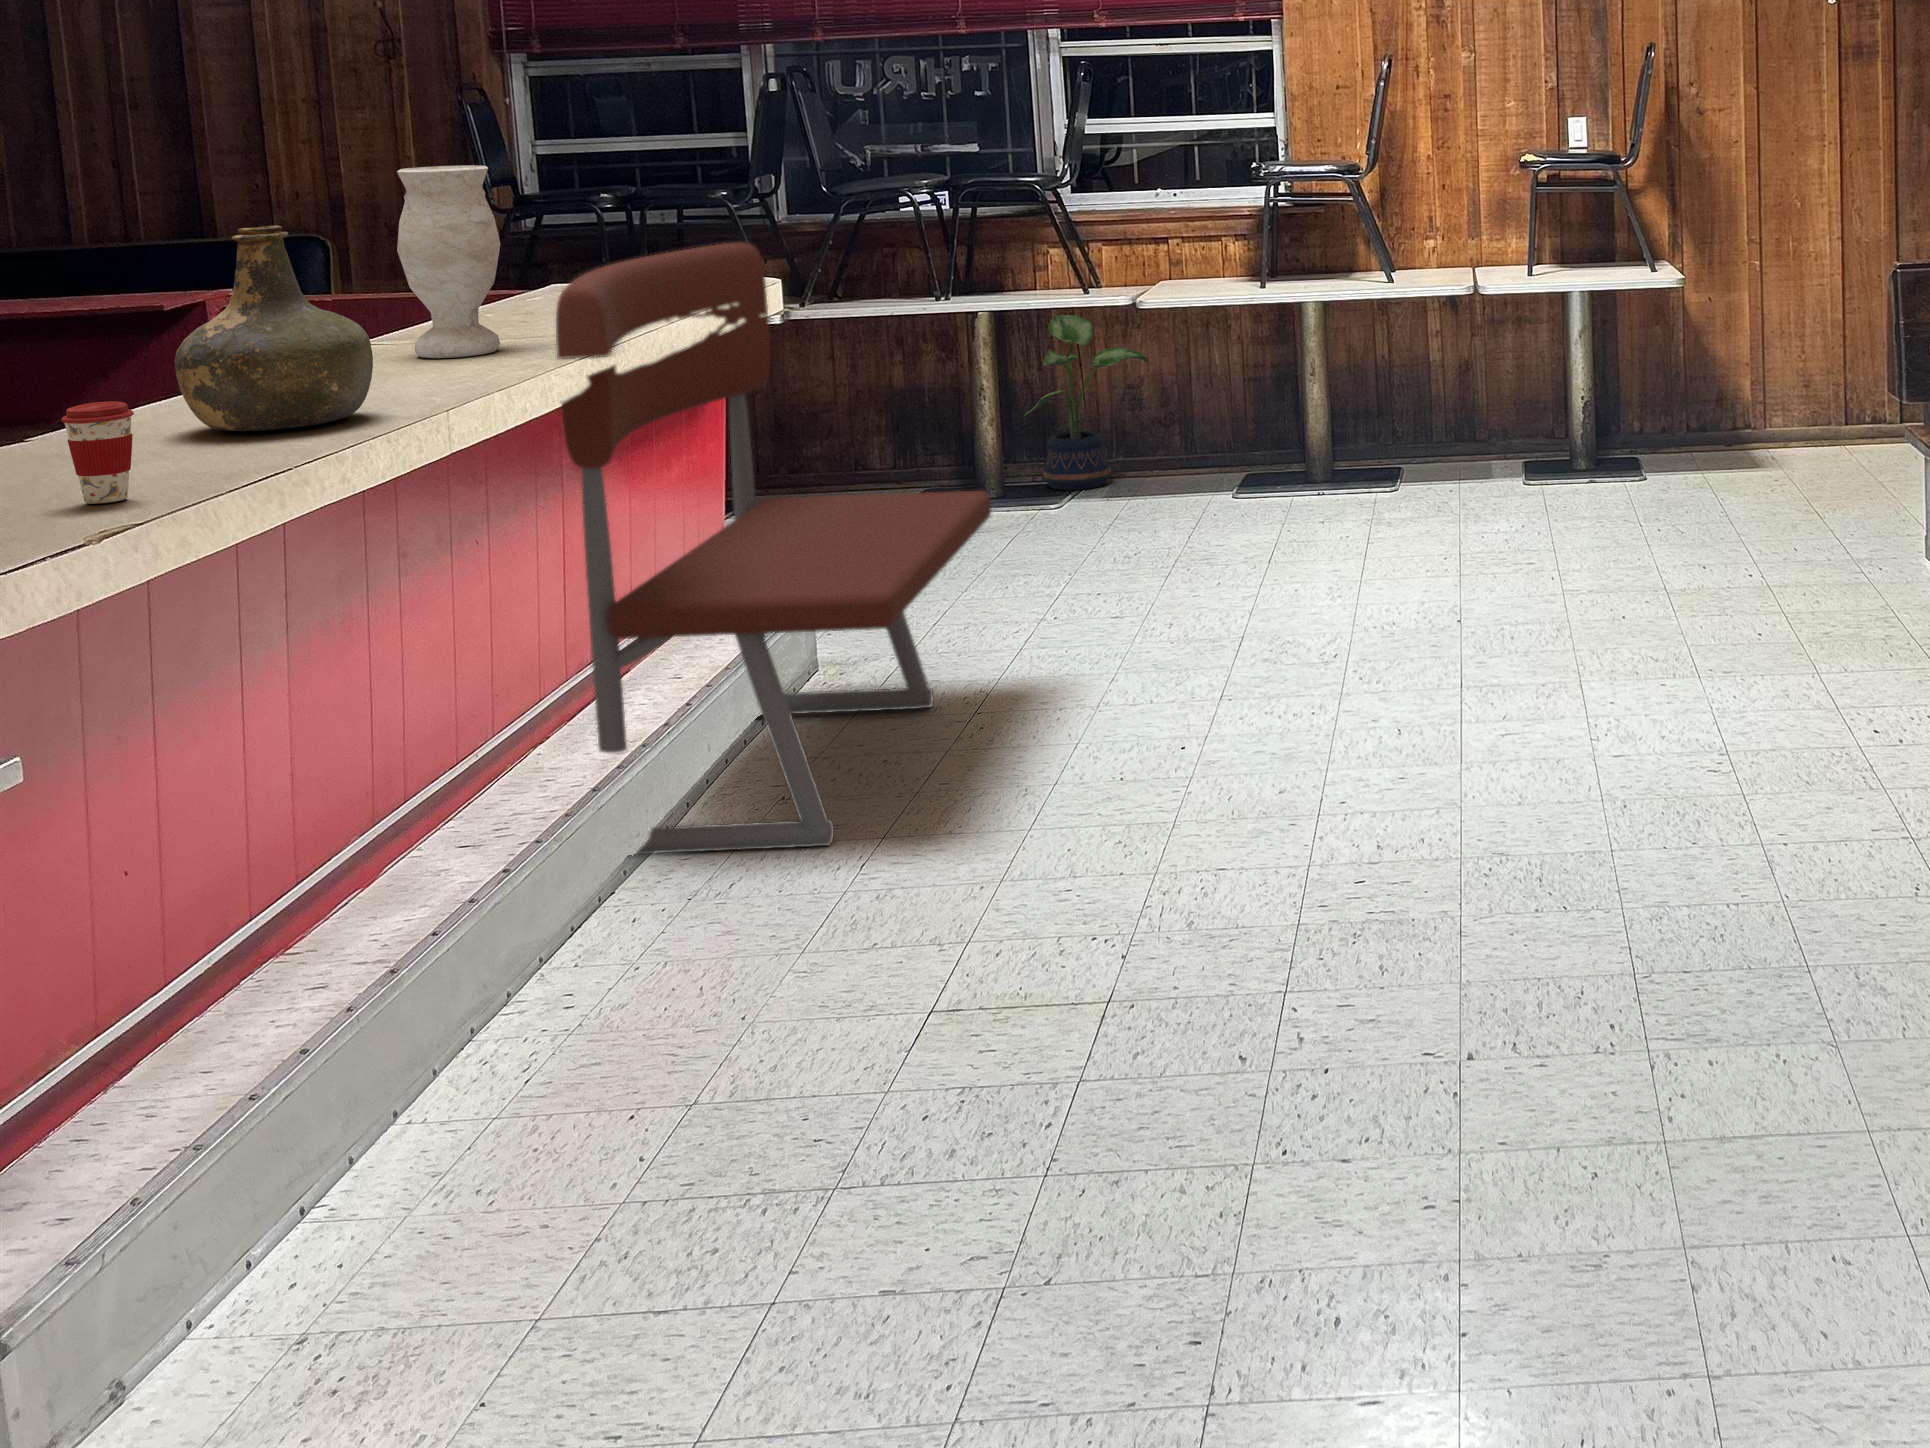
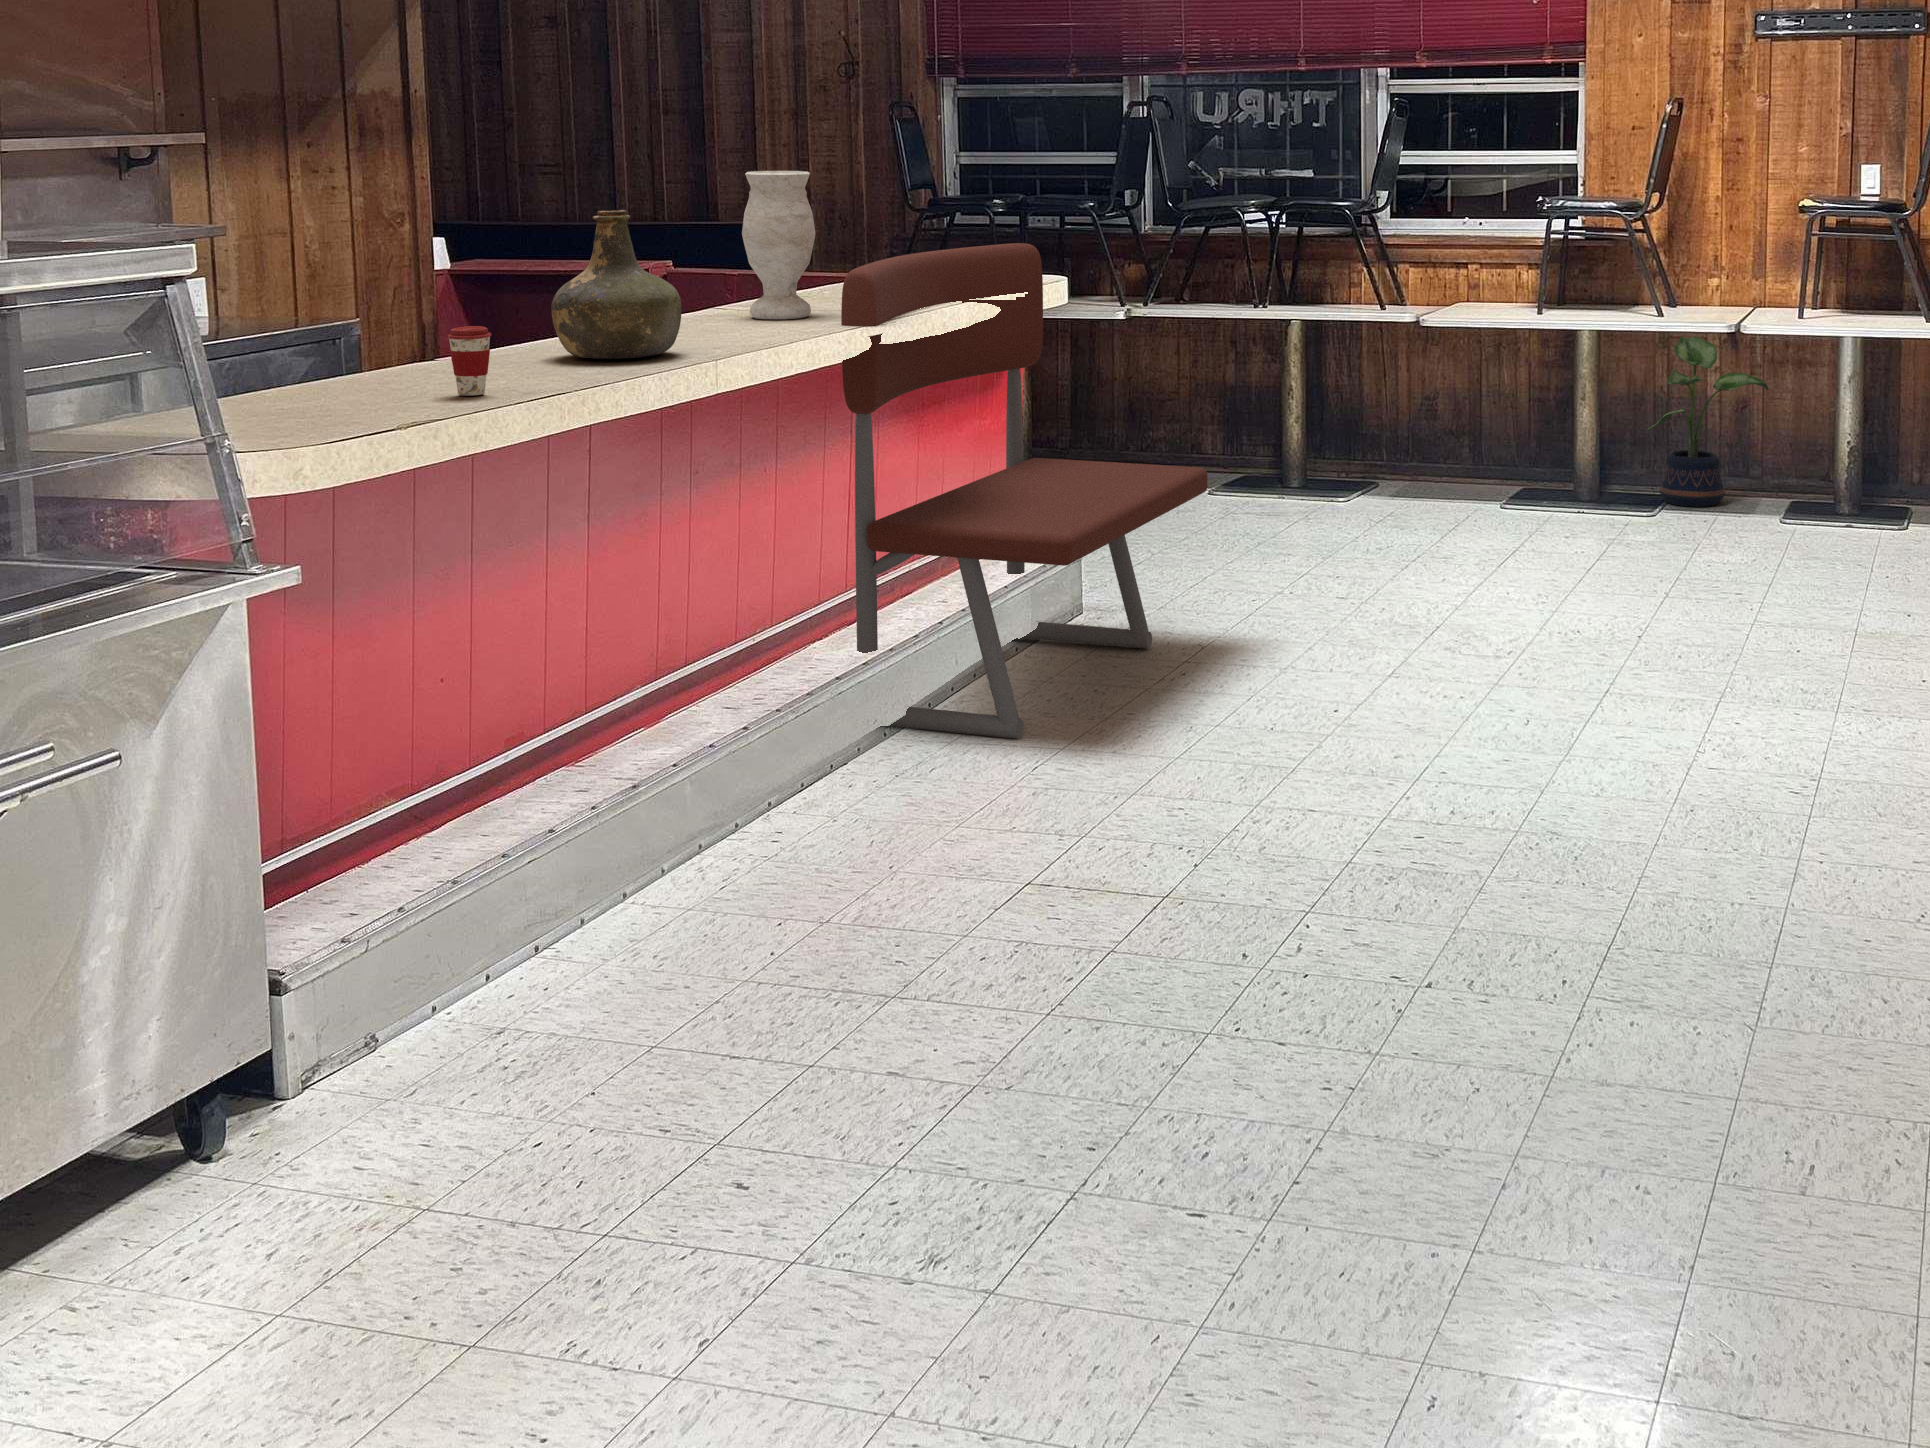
potted plant: present [1024,315,1148,490] -> present [1646,337,1768,507]

